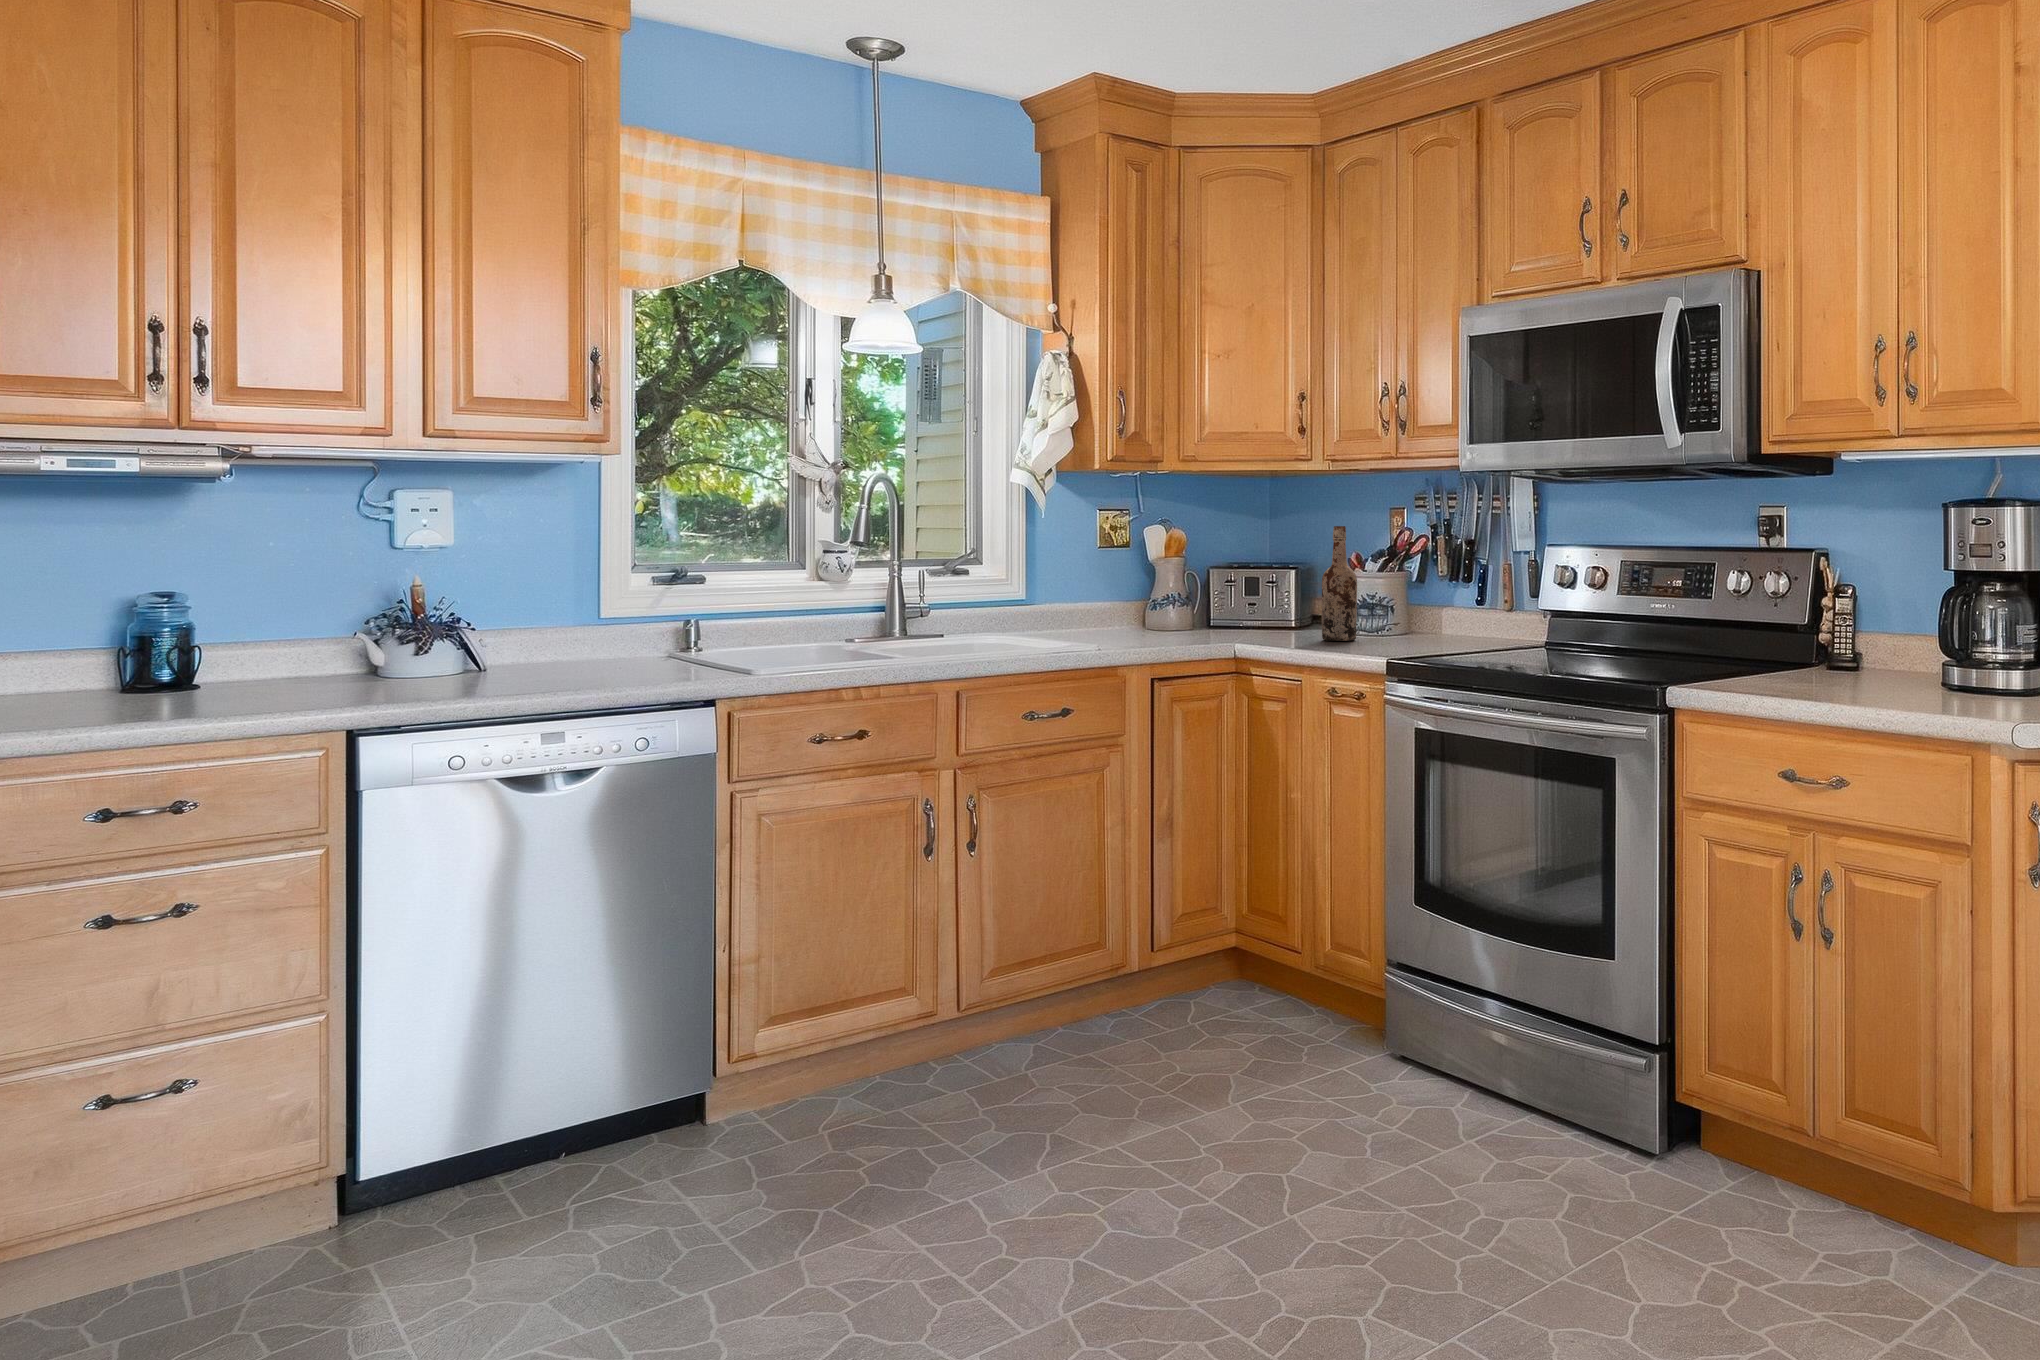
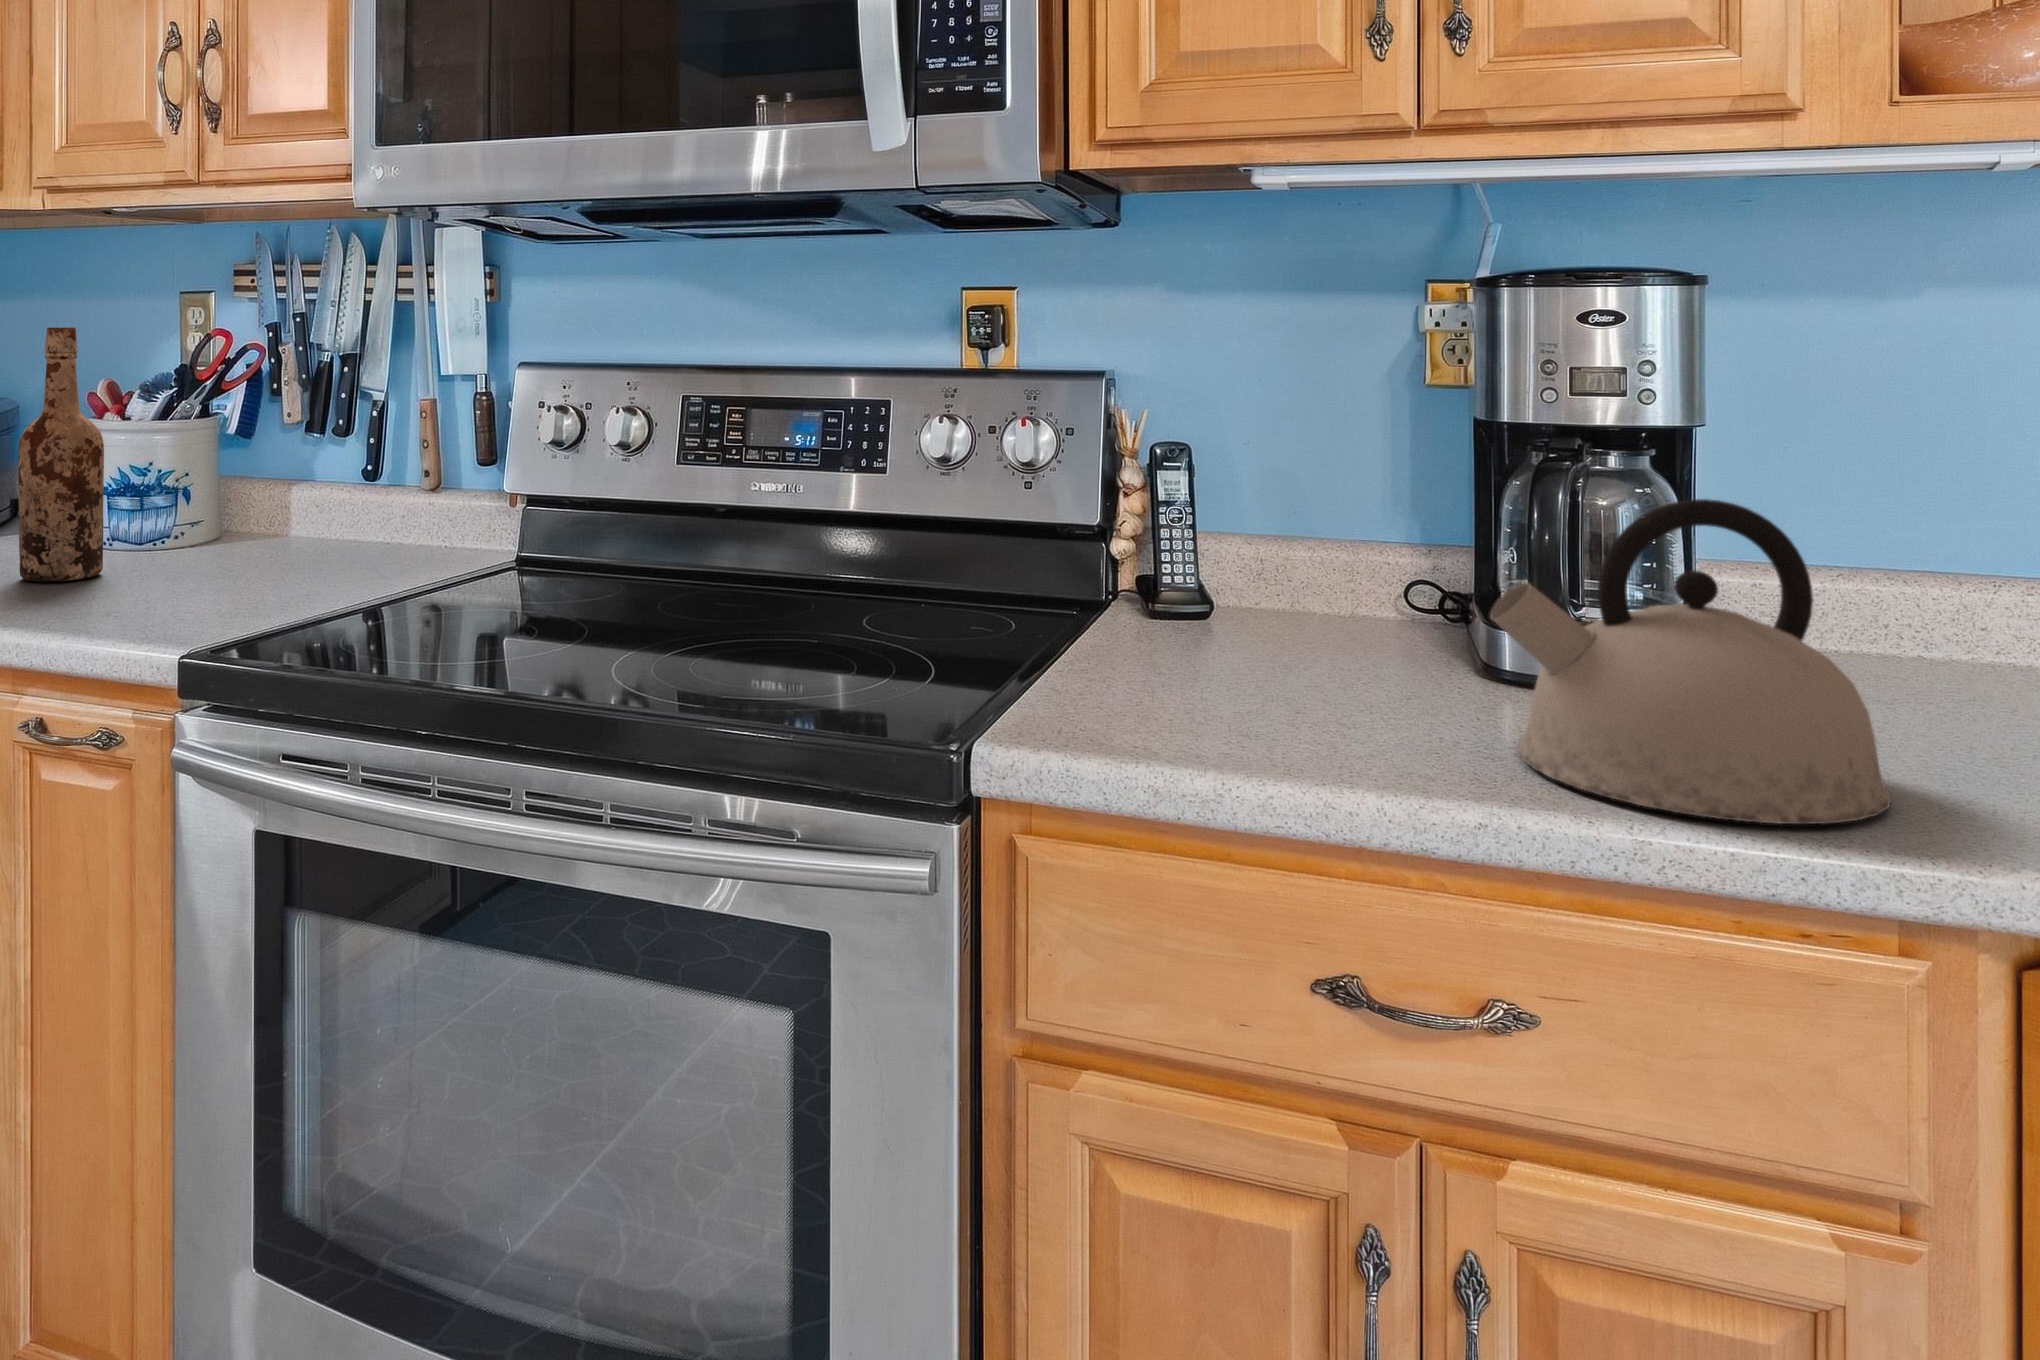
kettle: none [1866,593,2012,710] -> present [1490,499,1891,824]

